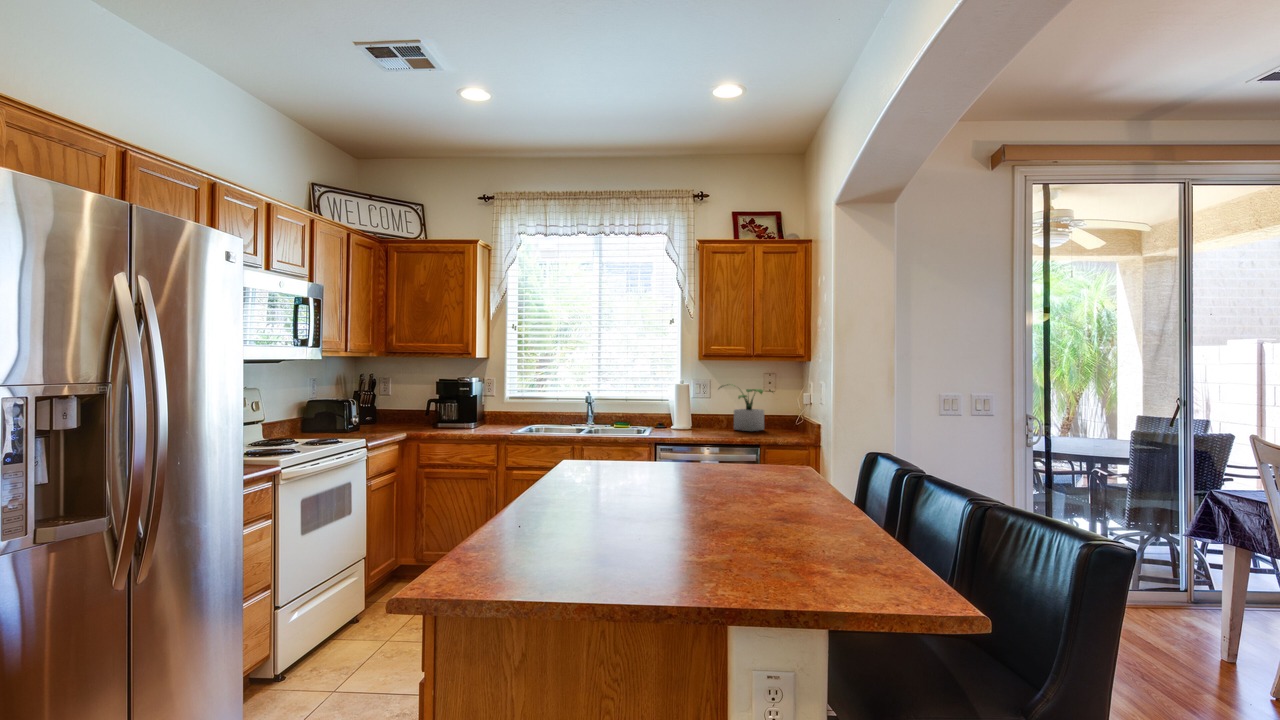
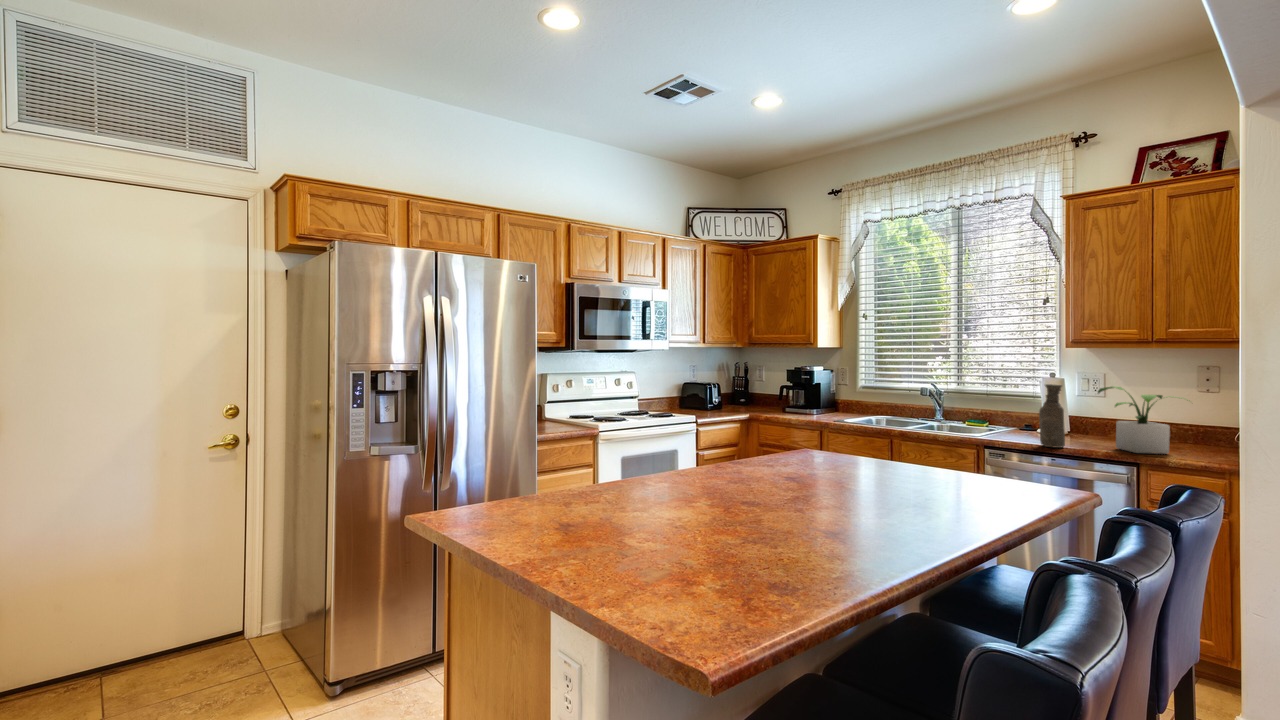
vase: none [692,384,709,433] -> present [1039,384,1065,448]

